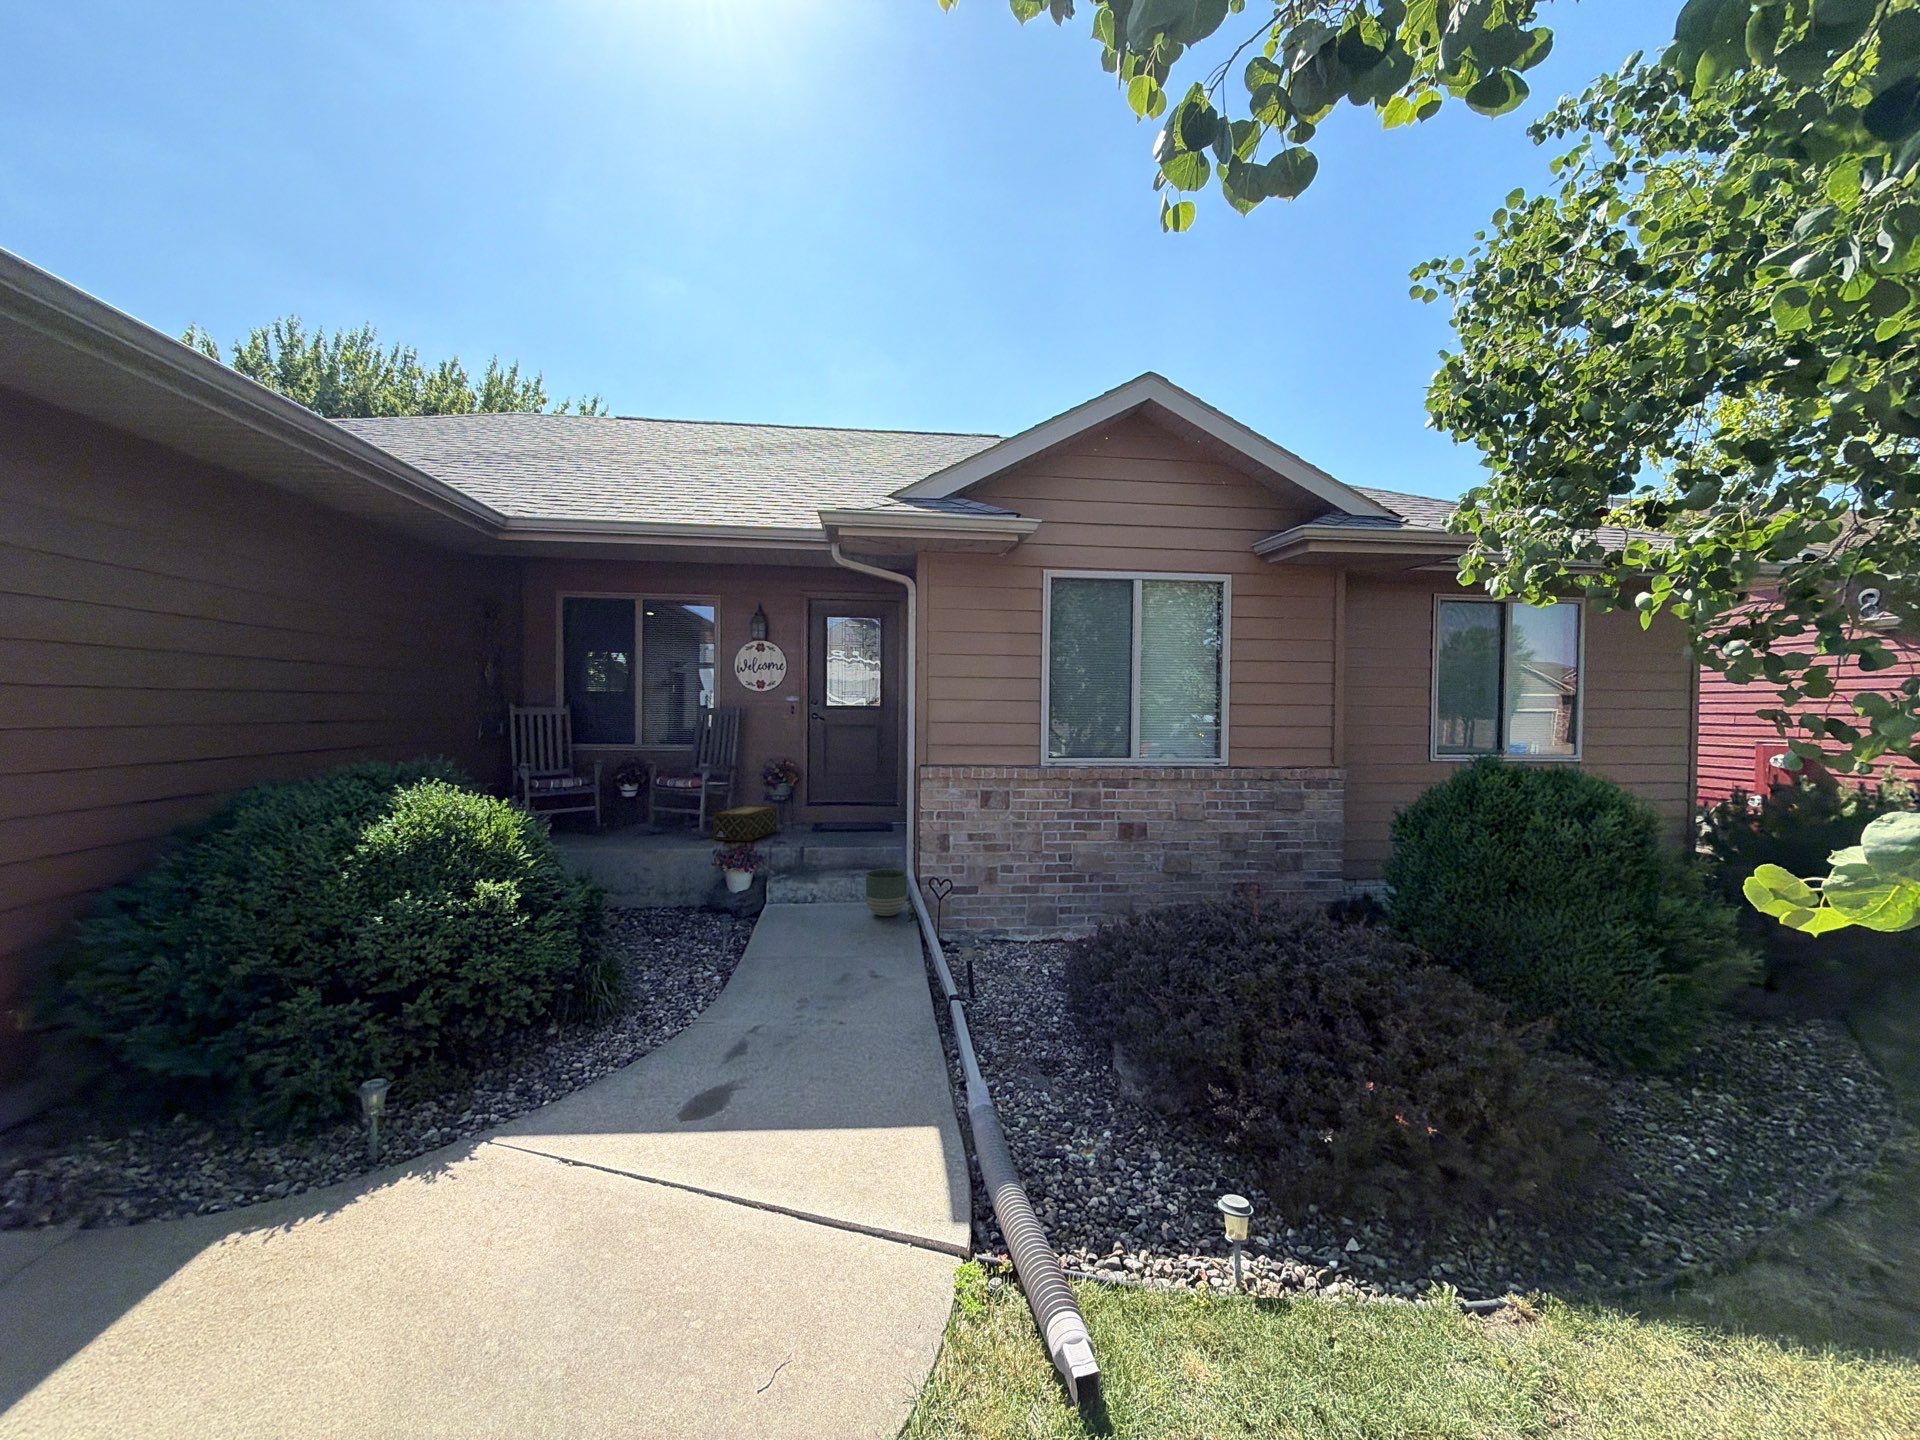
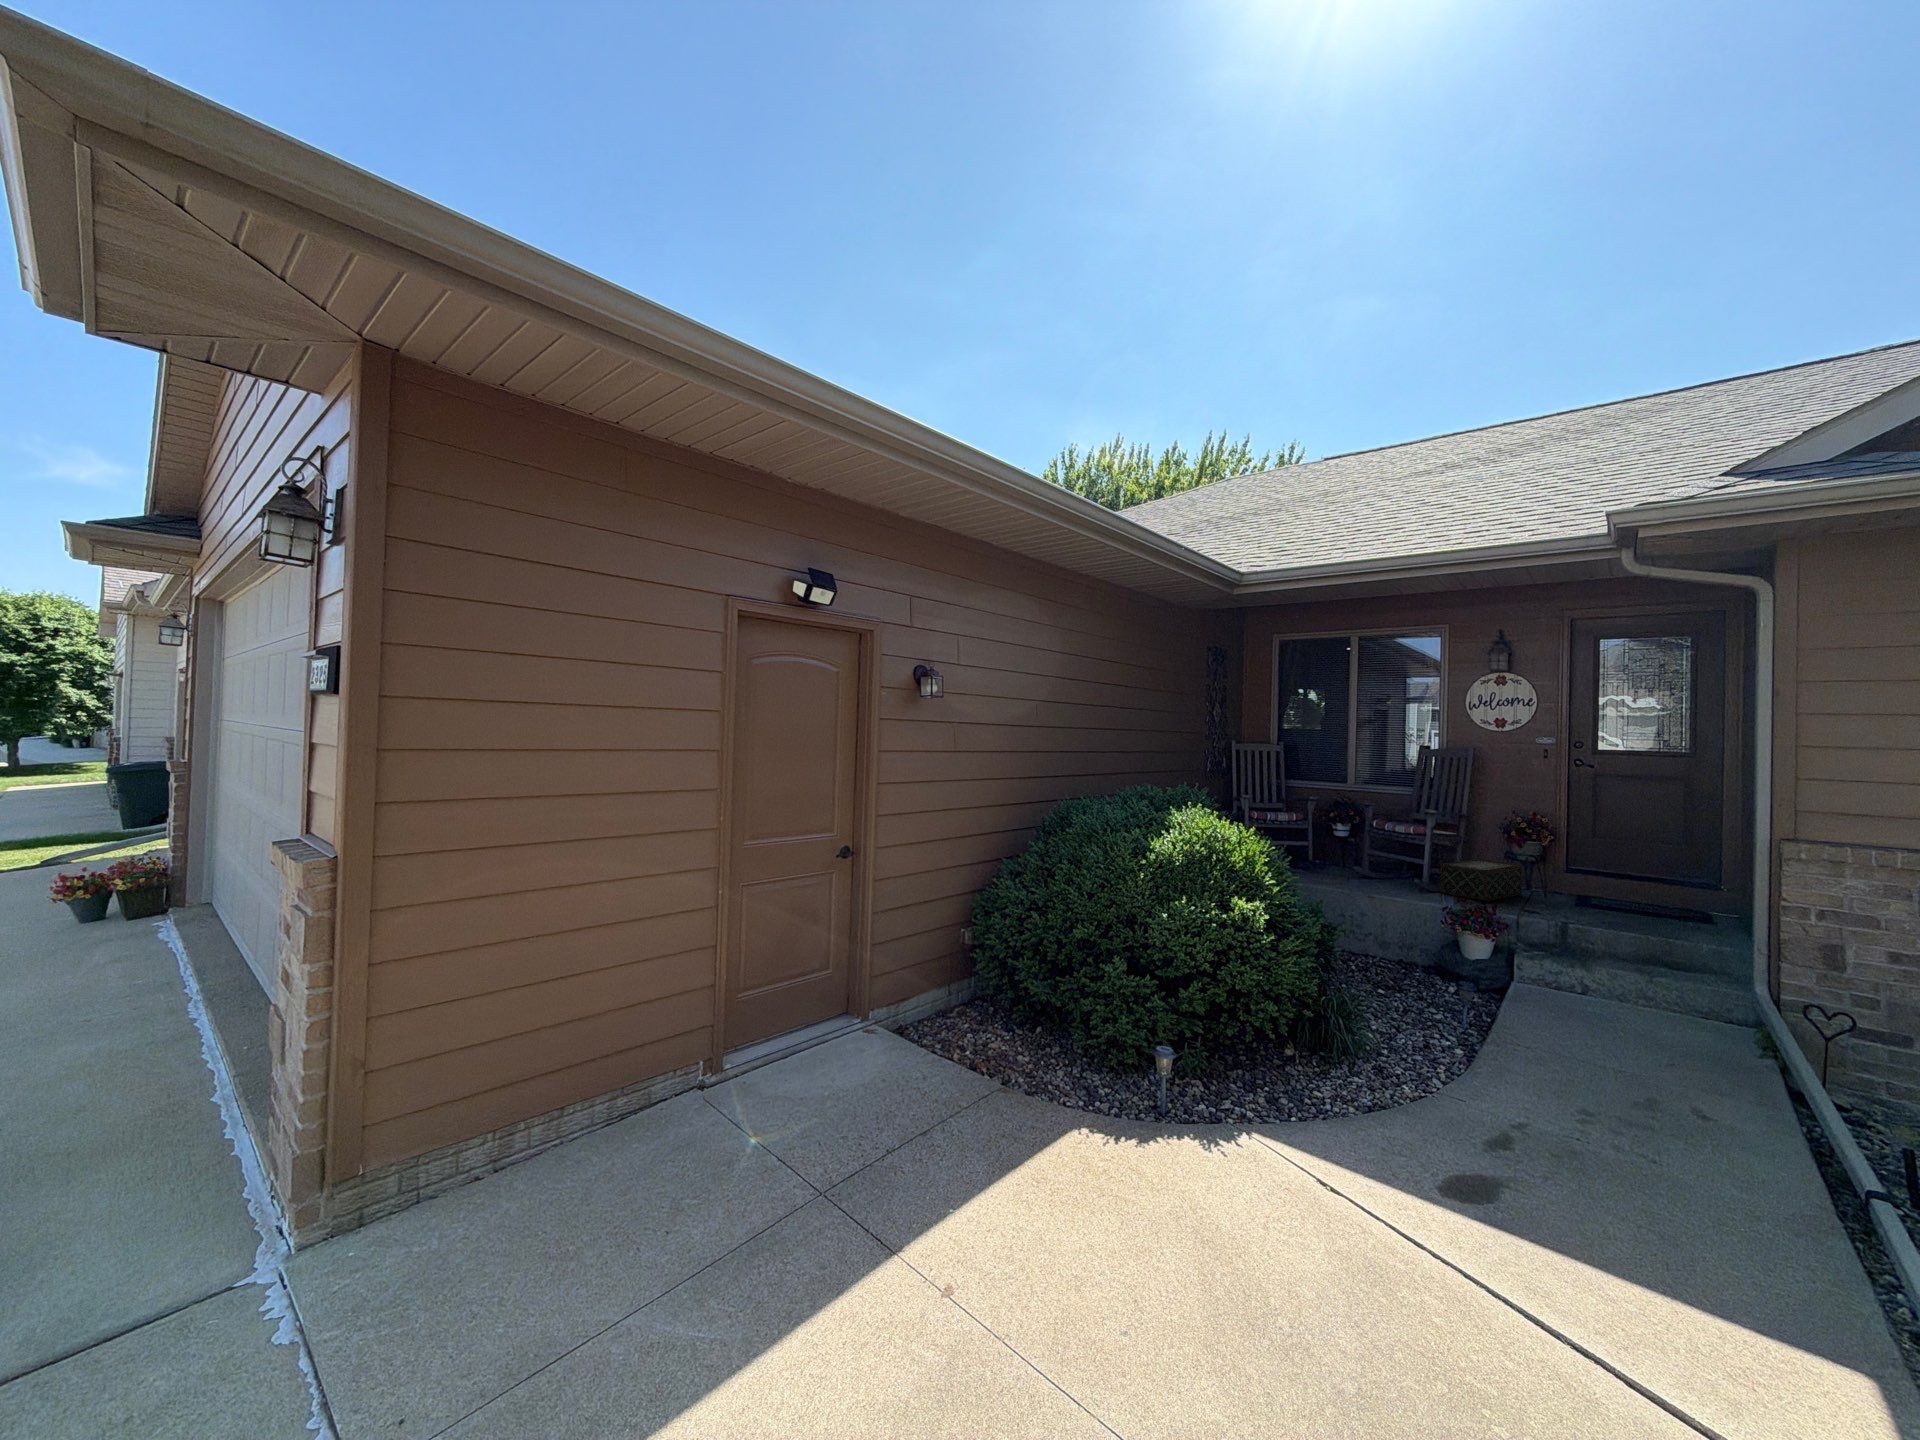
planter: present [866,869,907,916] -> none [1674,971,1751,1039]

